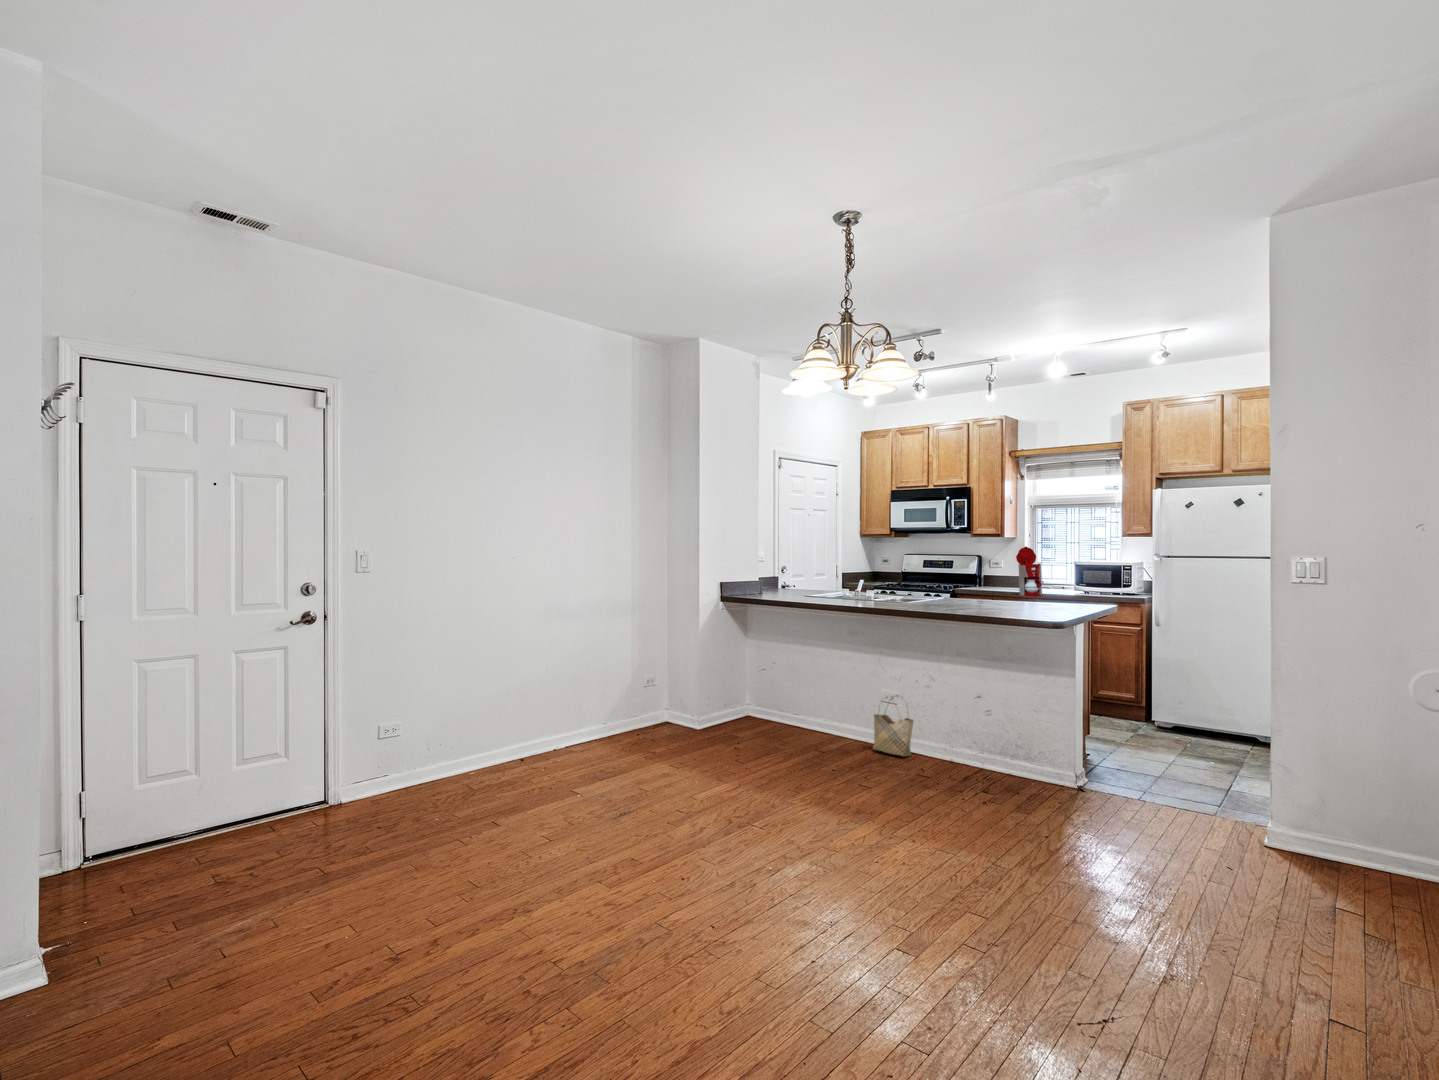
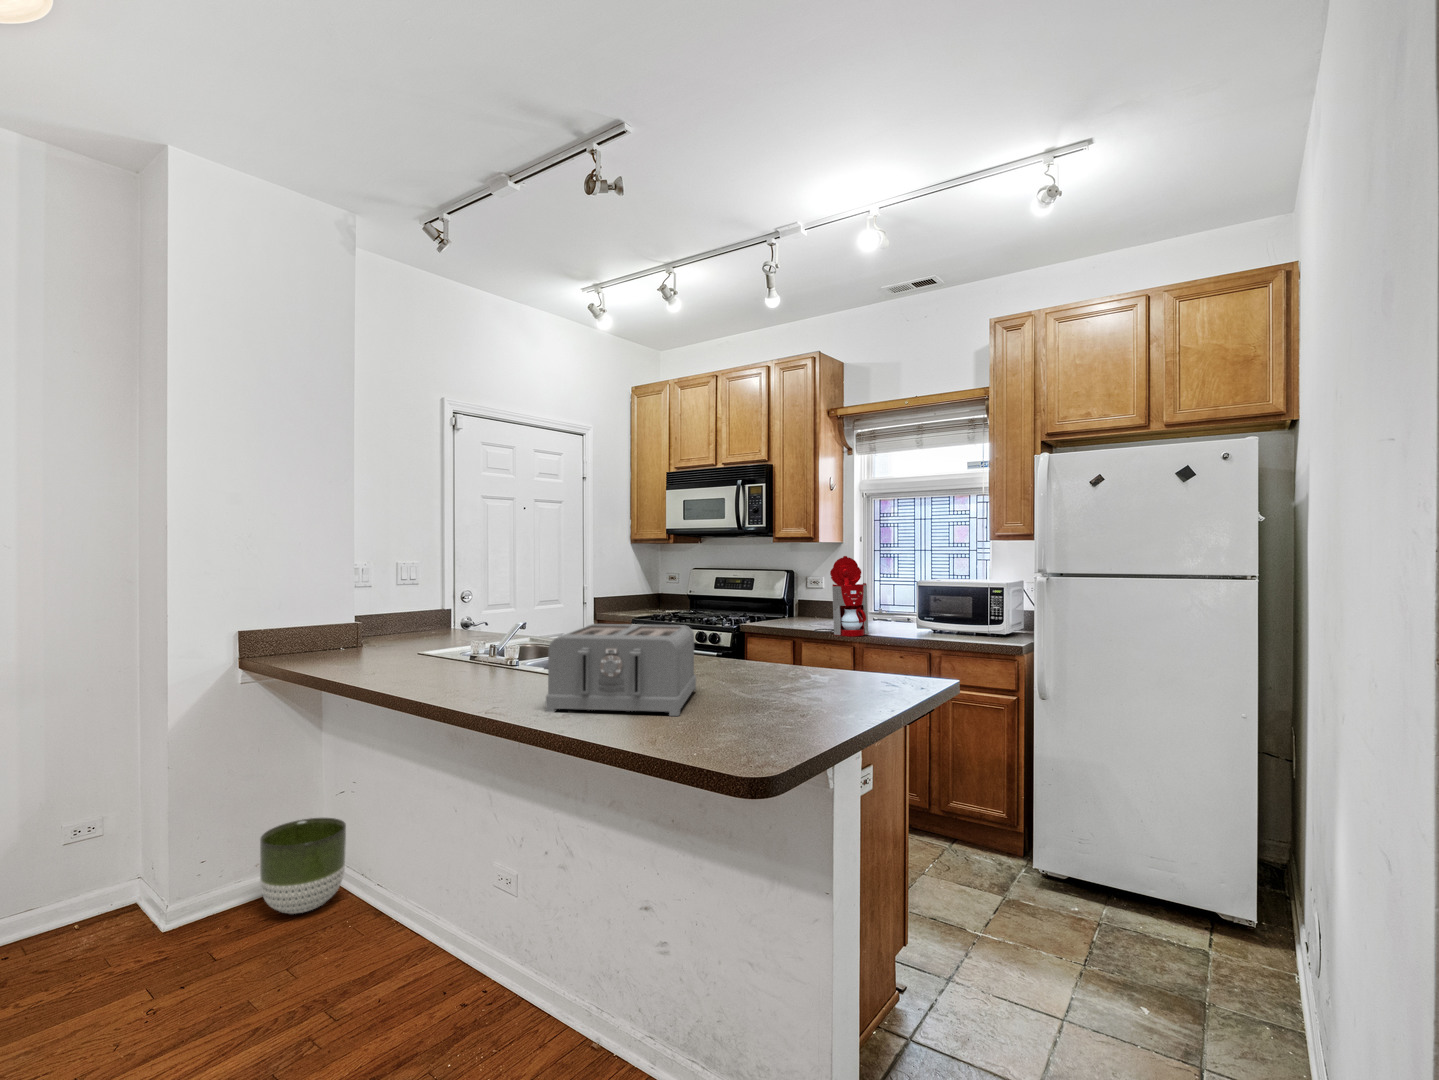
toaster: none [941,578,1004,613] -> present [546,624,696,716]
planter: none [741,684,779,727] -> present [260,818,346,914]
woven basket: present [873,695,913,756] -> none [448,875,528,1029]

